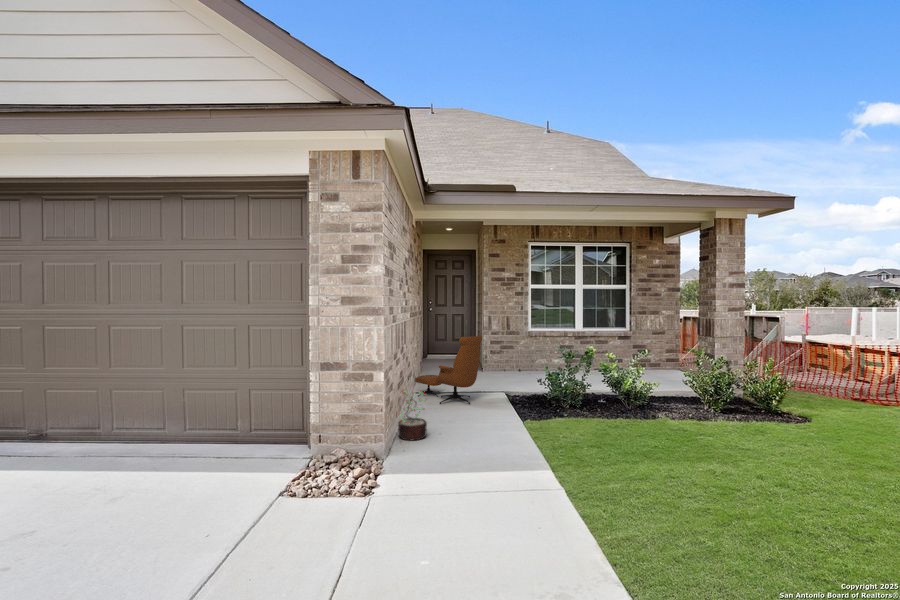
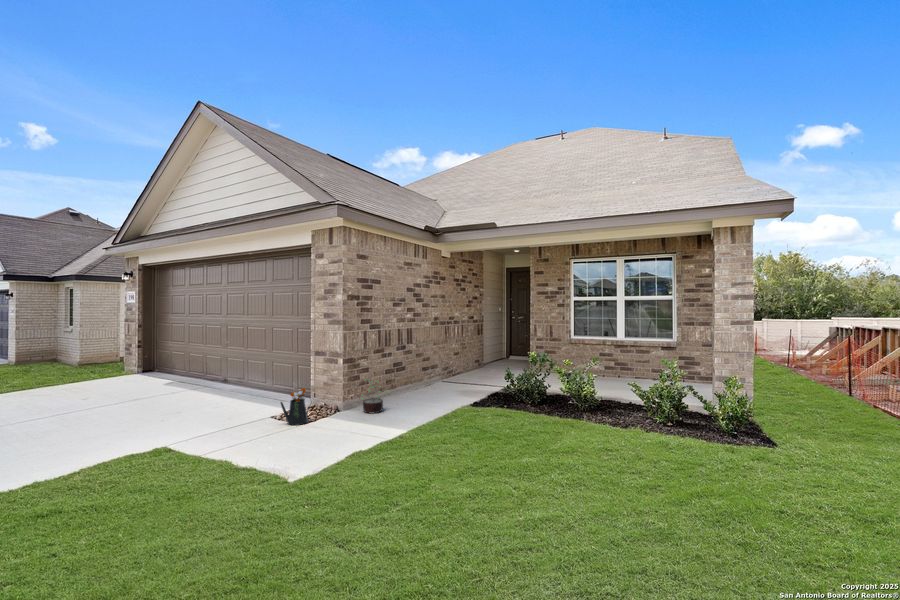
lounge chair: present [415,335,482,404] -> none [435,341,470,395]
watering can: none [320,412,355,475] -> present [281,388,309,425]

